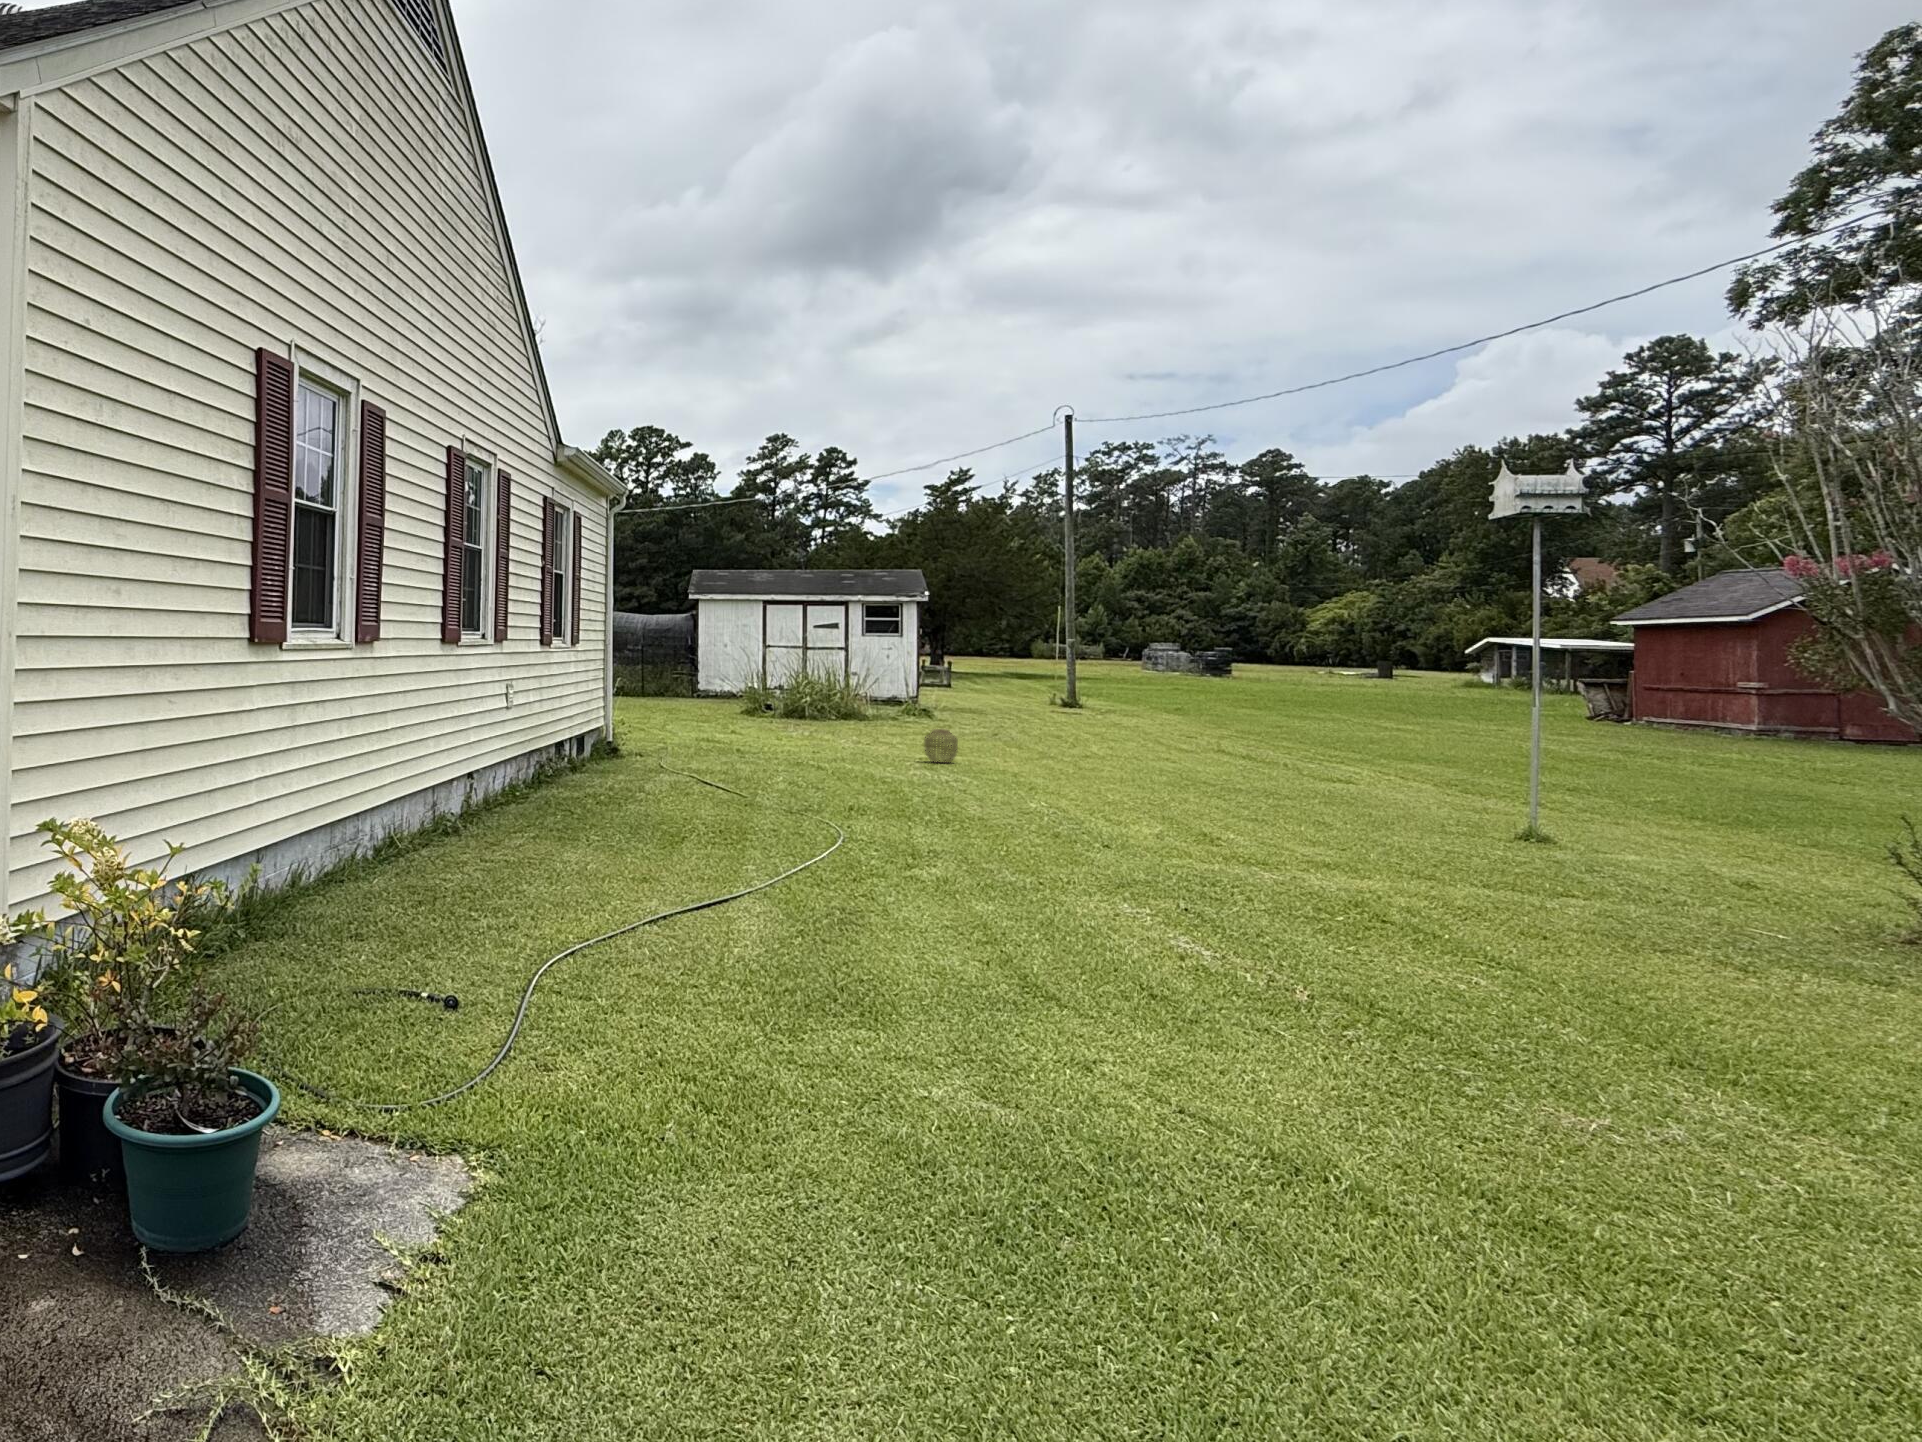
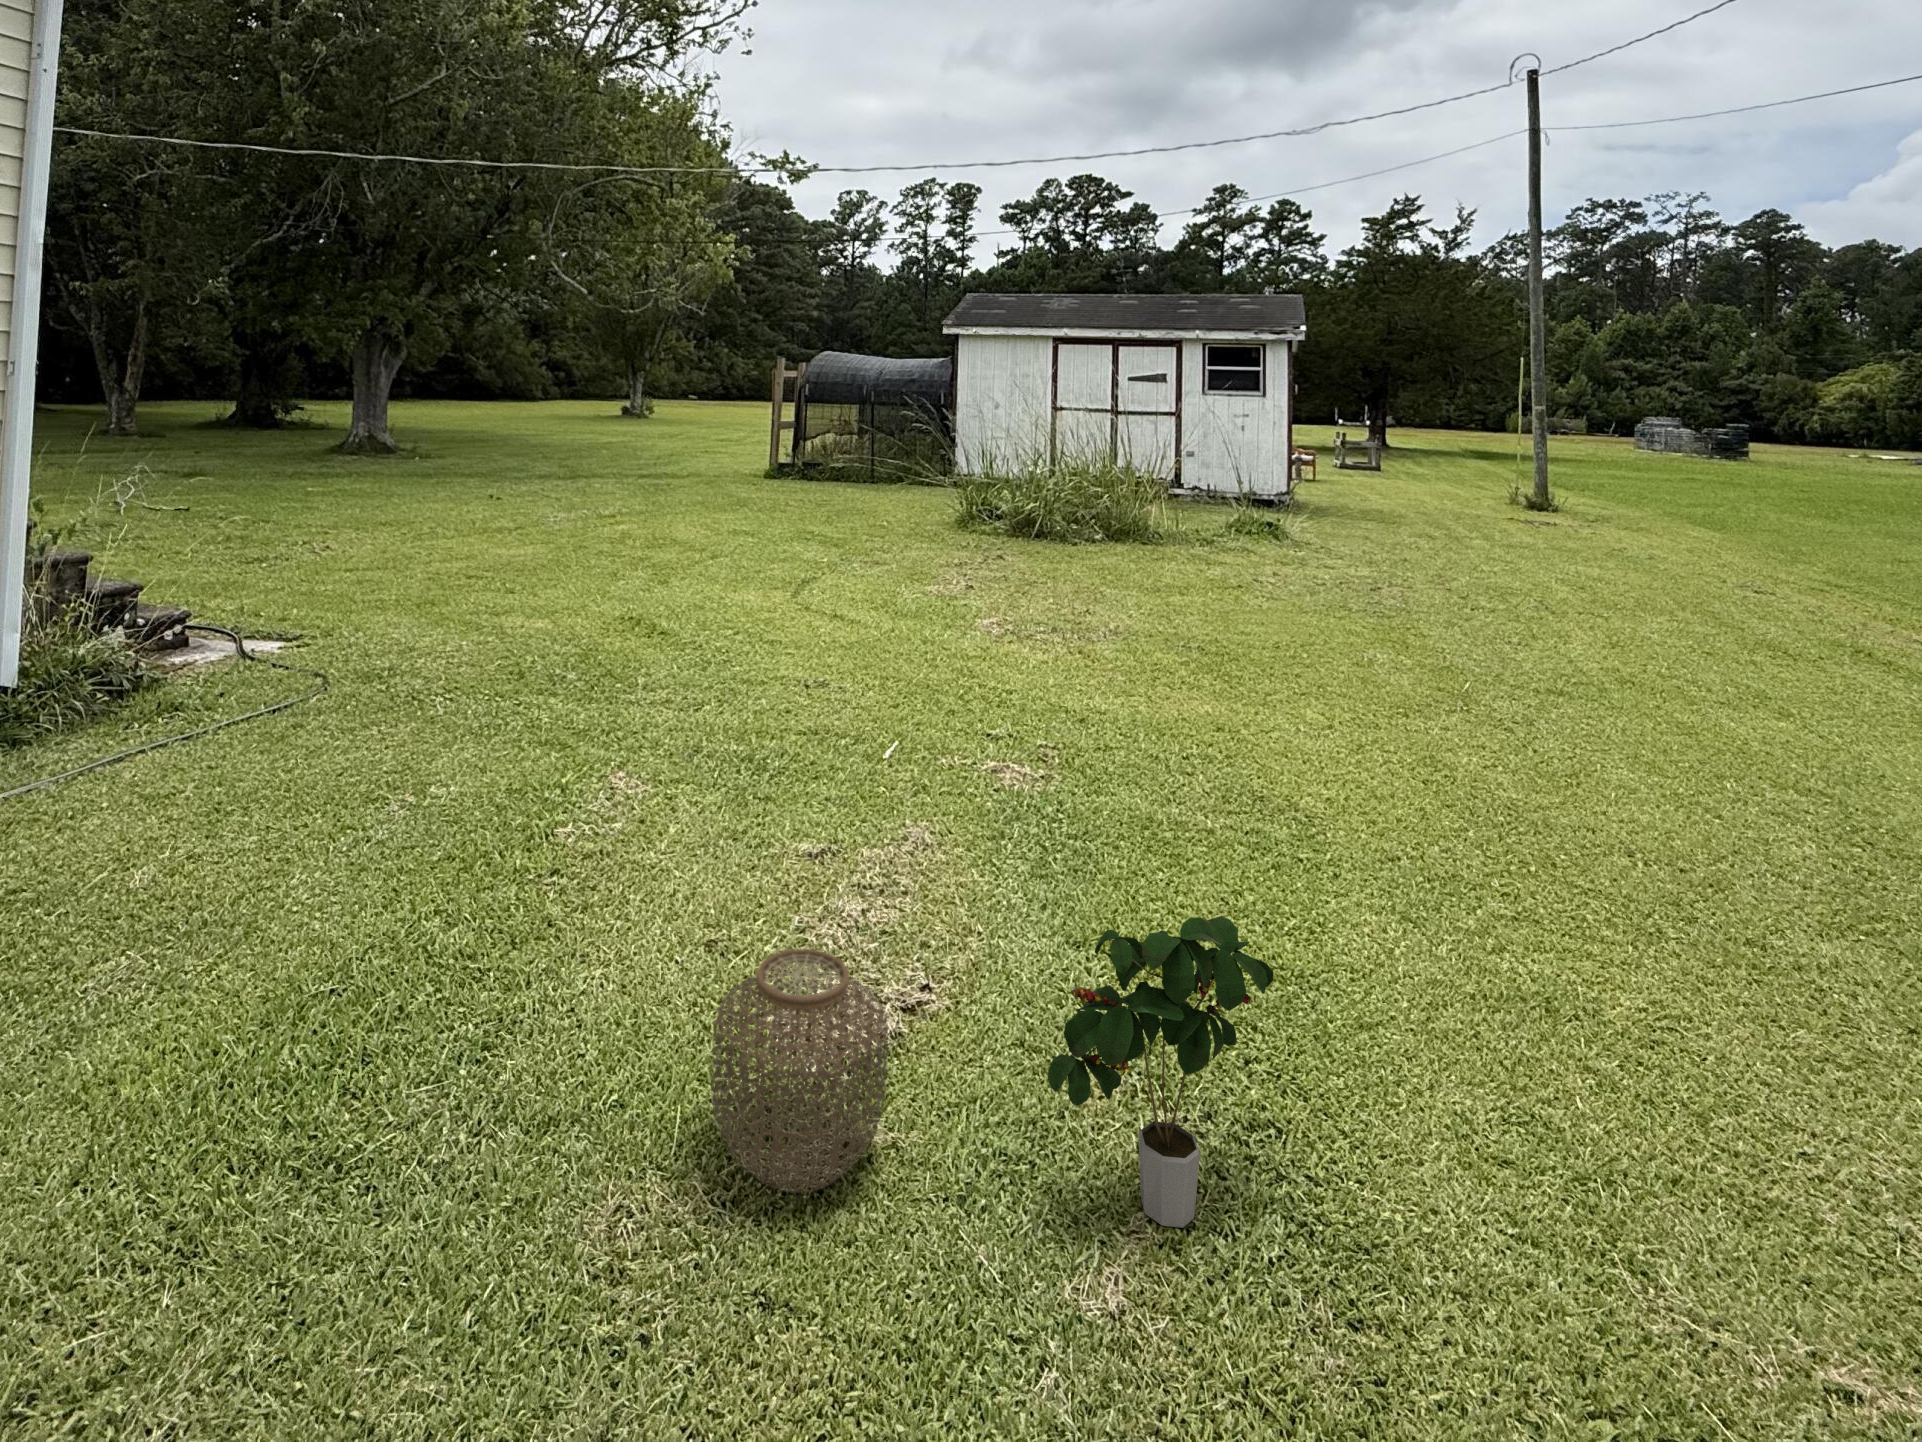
potted plant: none [988,716,1021,764] -> present [1048,916,1273,1228]

